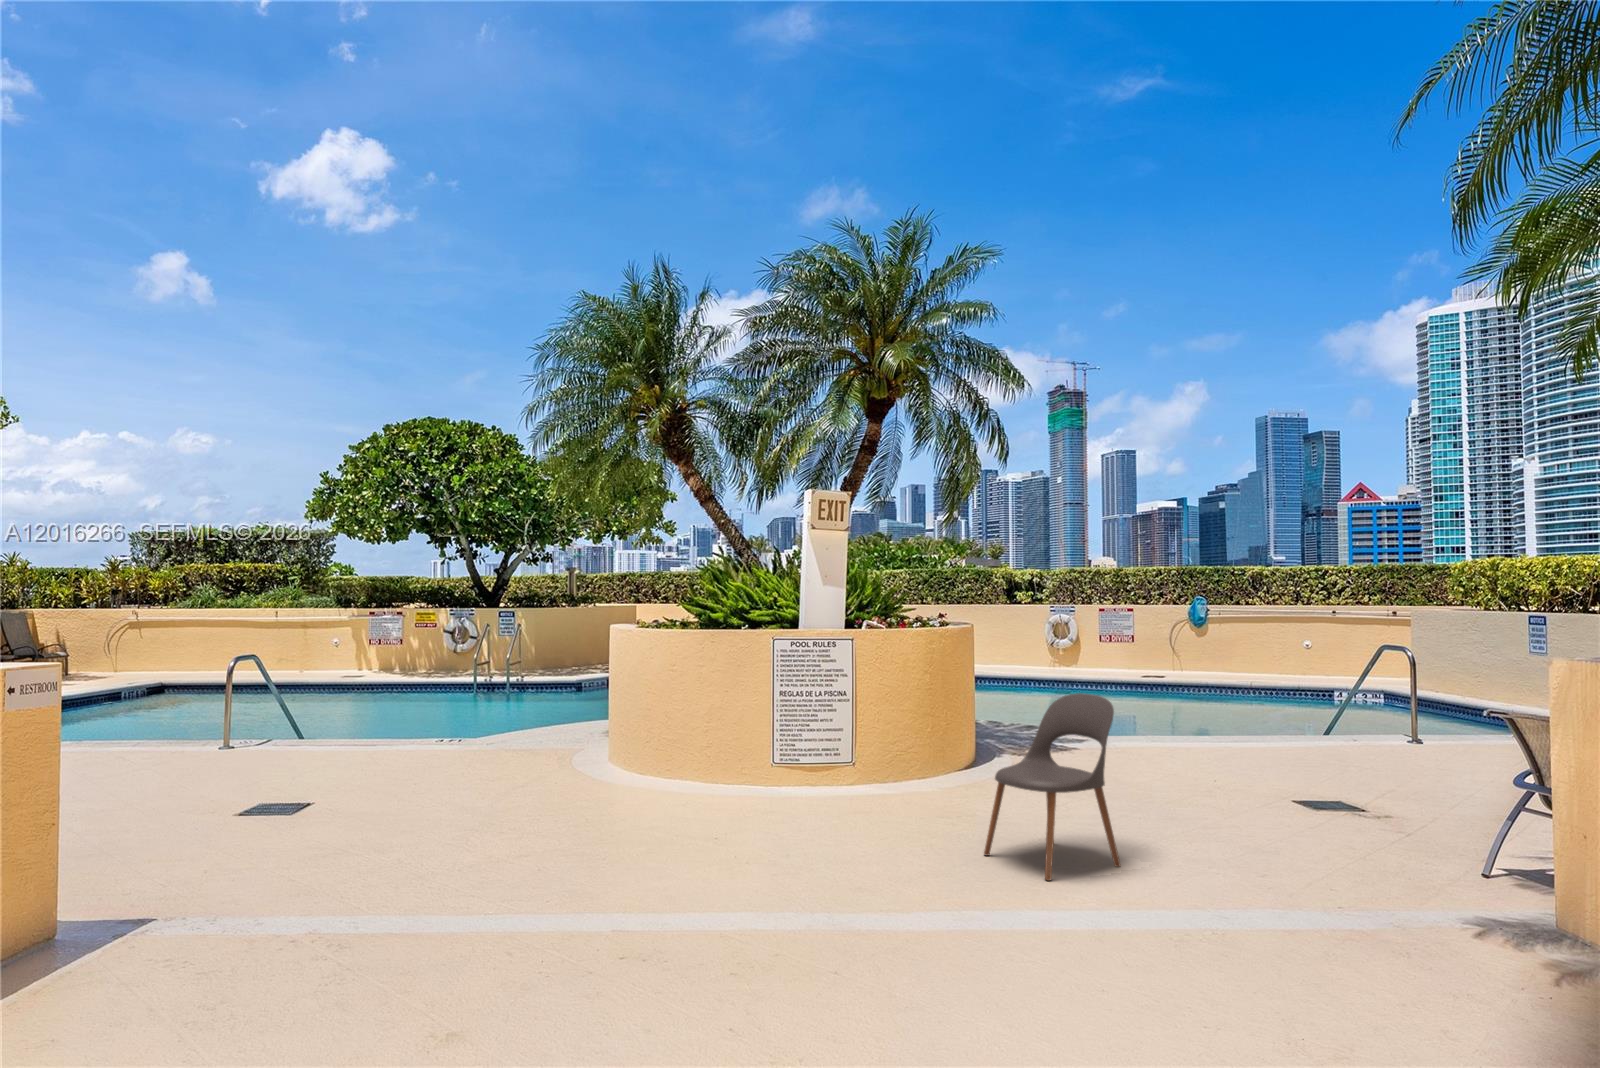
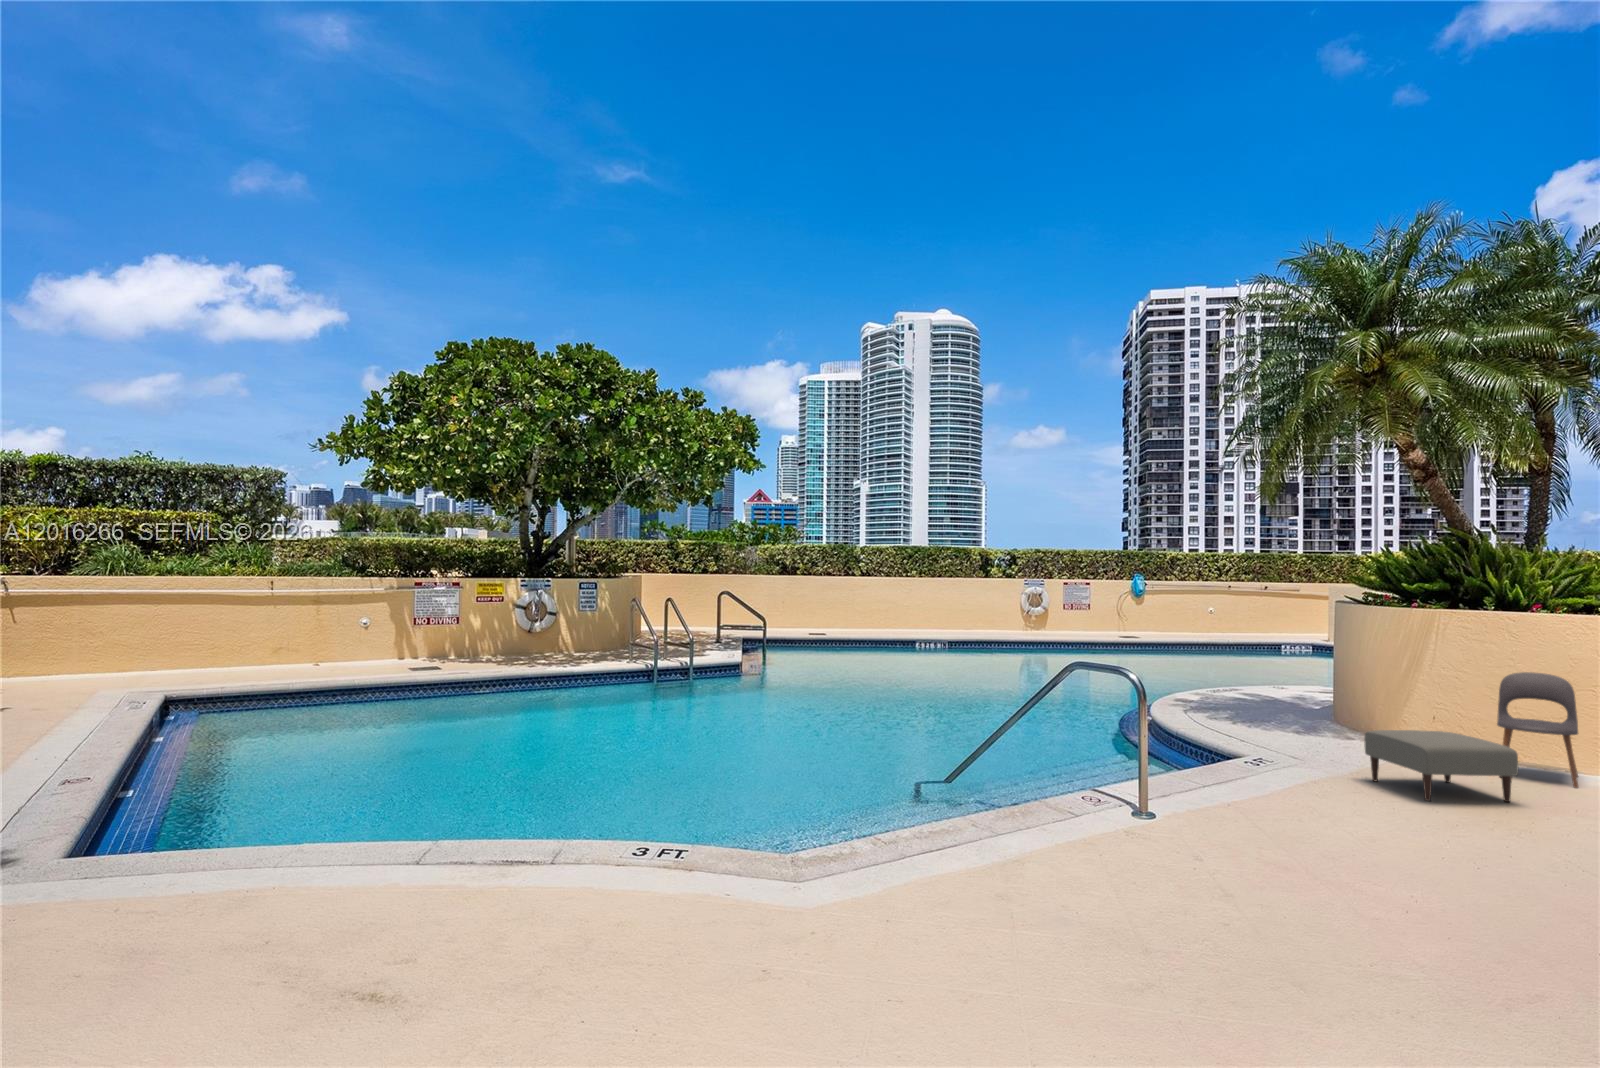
ottoman: none [716,769,880,888] -> present [1364,730,1518,802]

